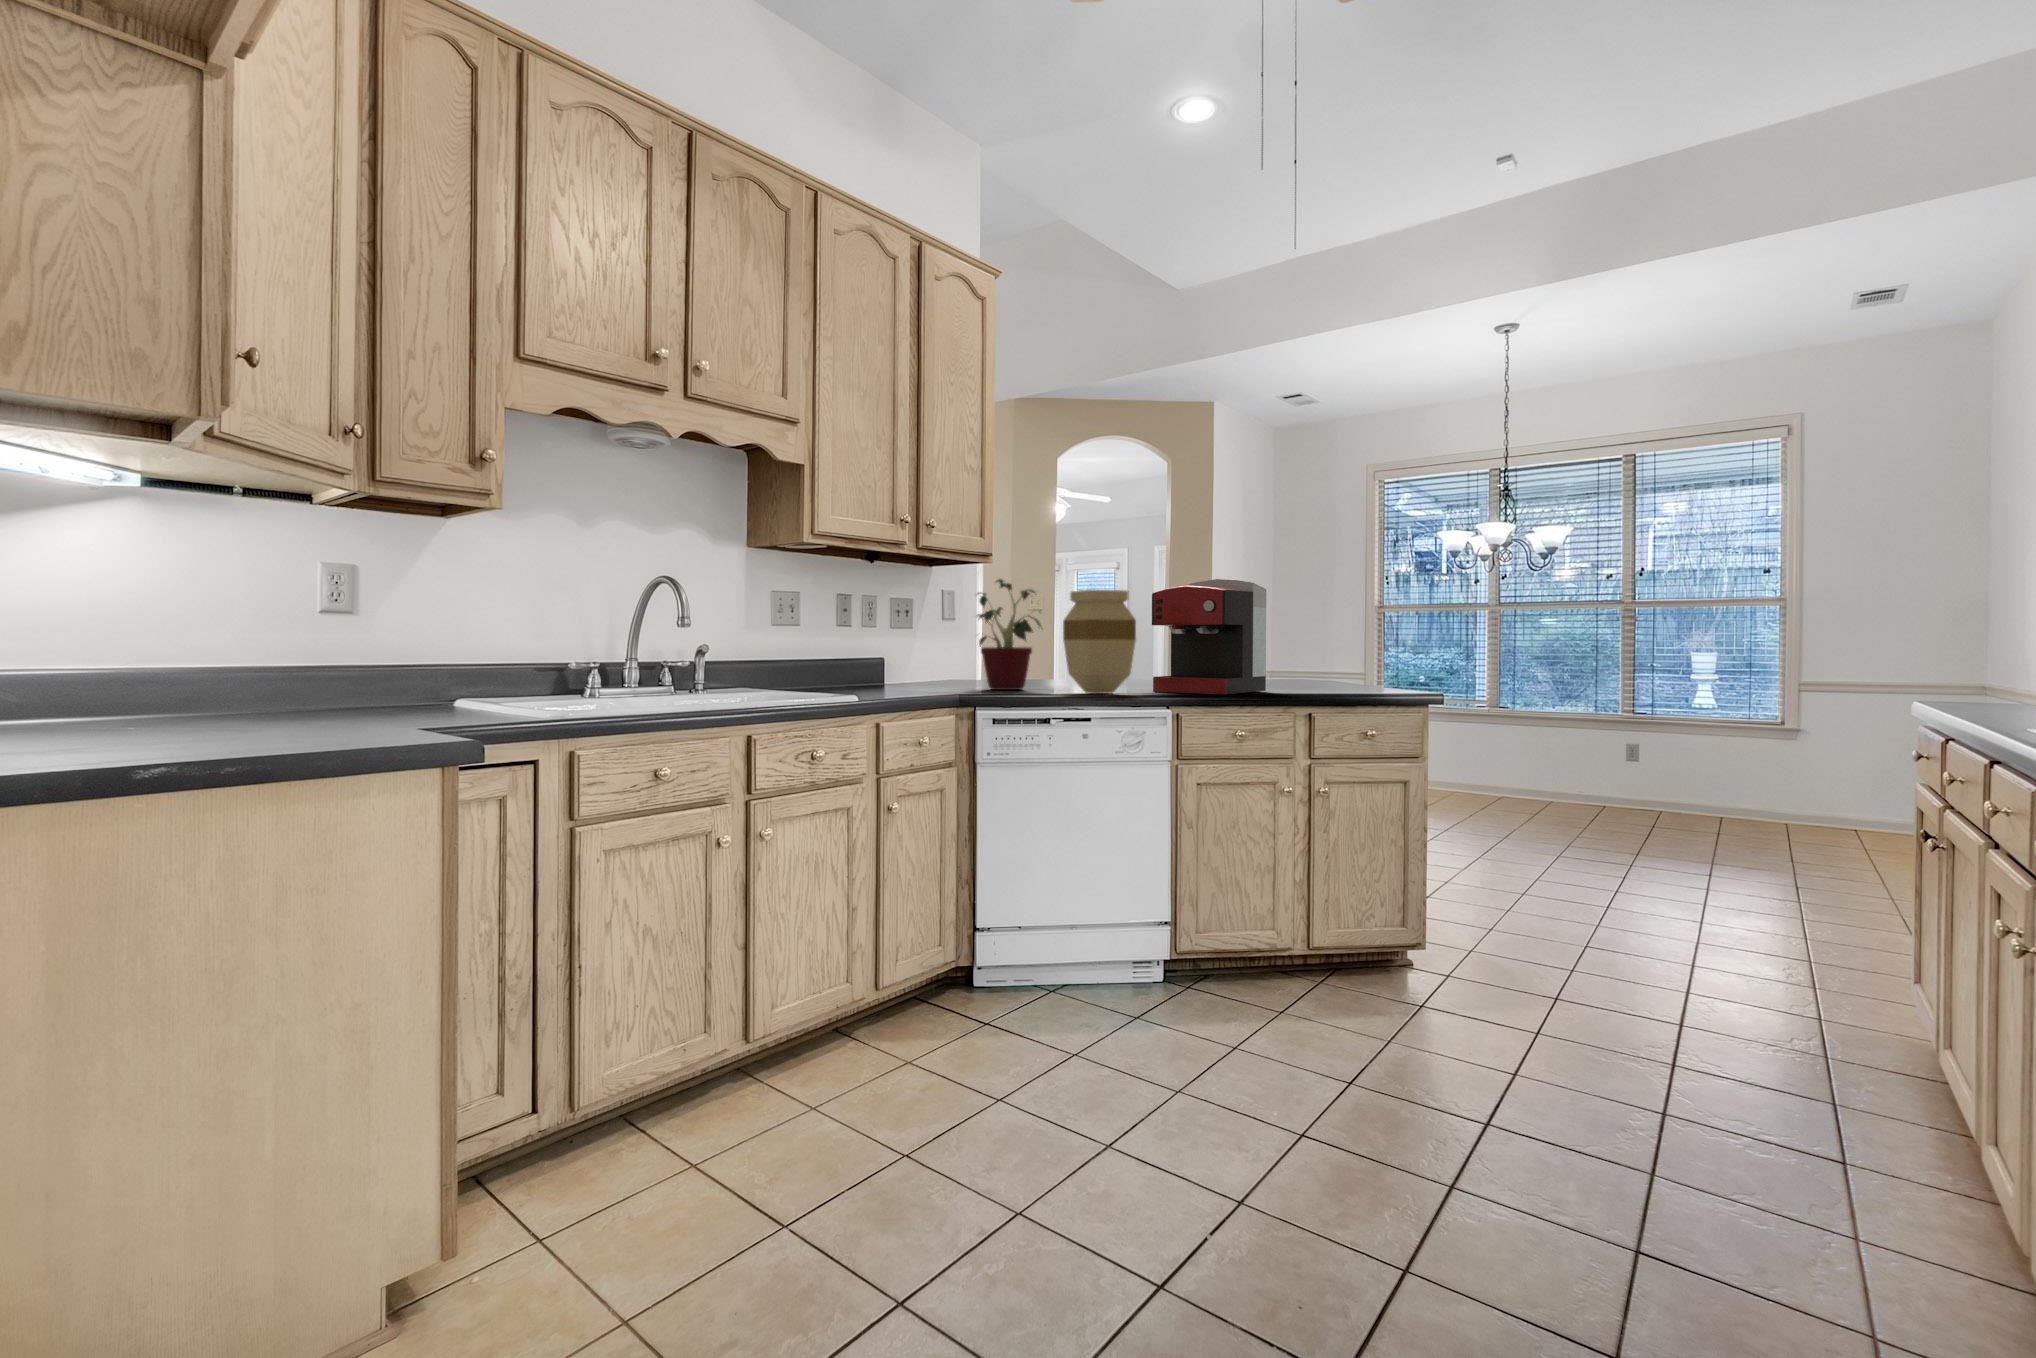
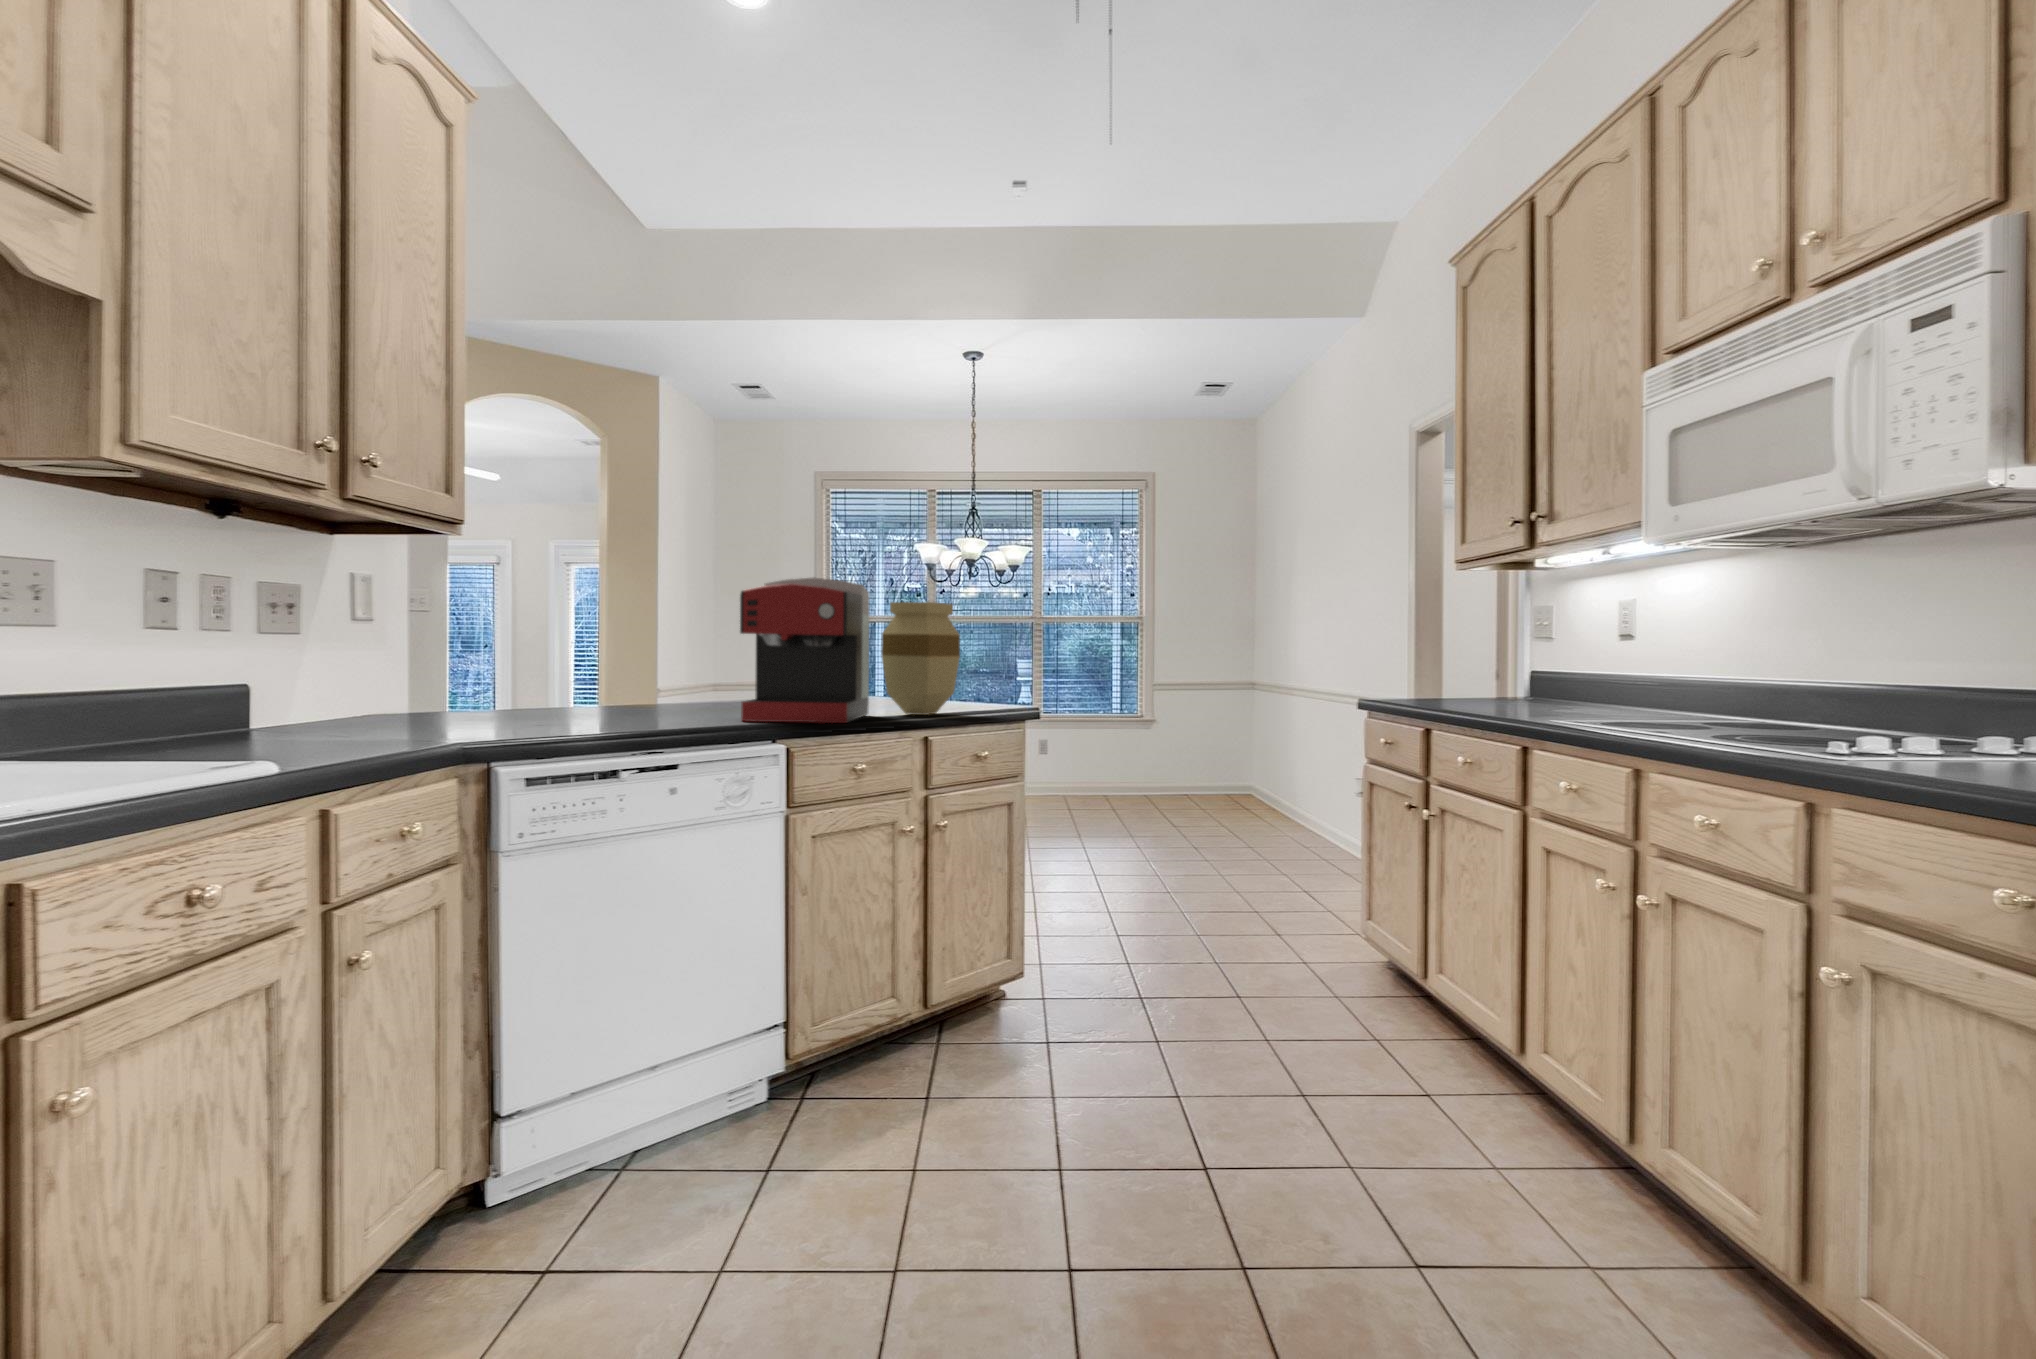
potted plant: present [978,579,1041,690] -> none [455,557,579,728]
vase: present [1063,590,1136,694] -> present [881,602,960,715]

